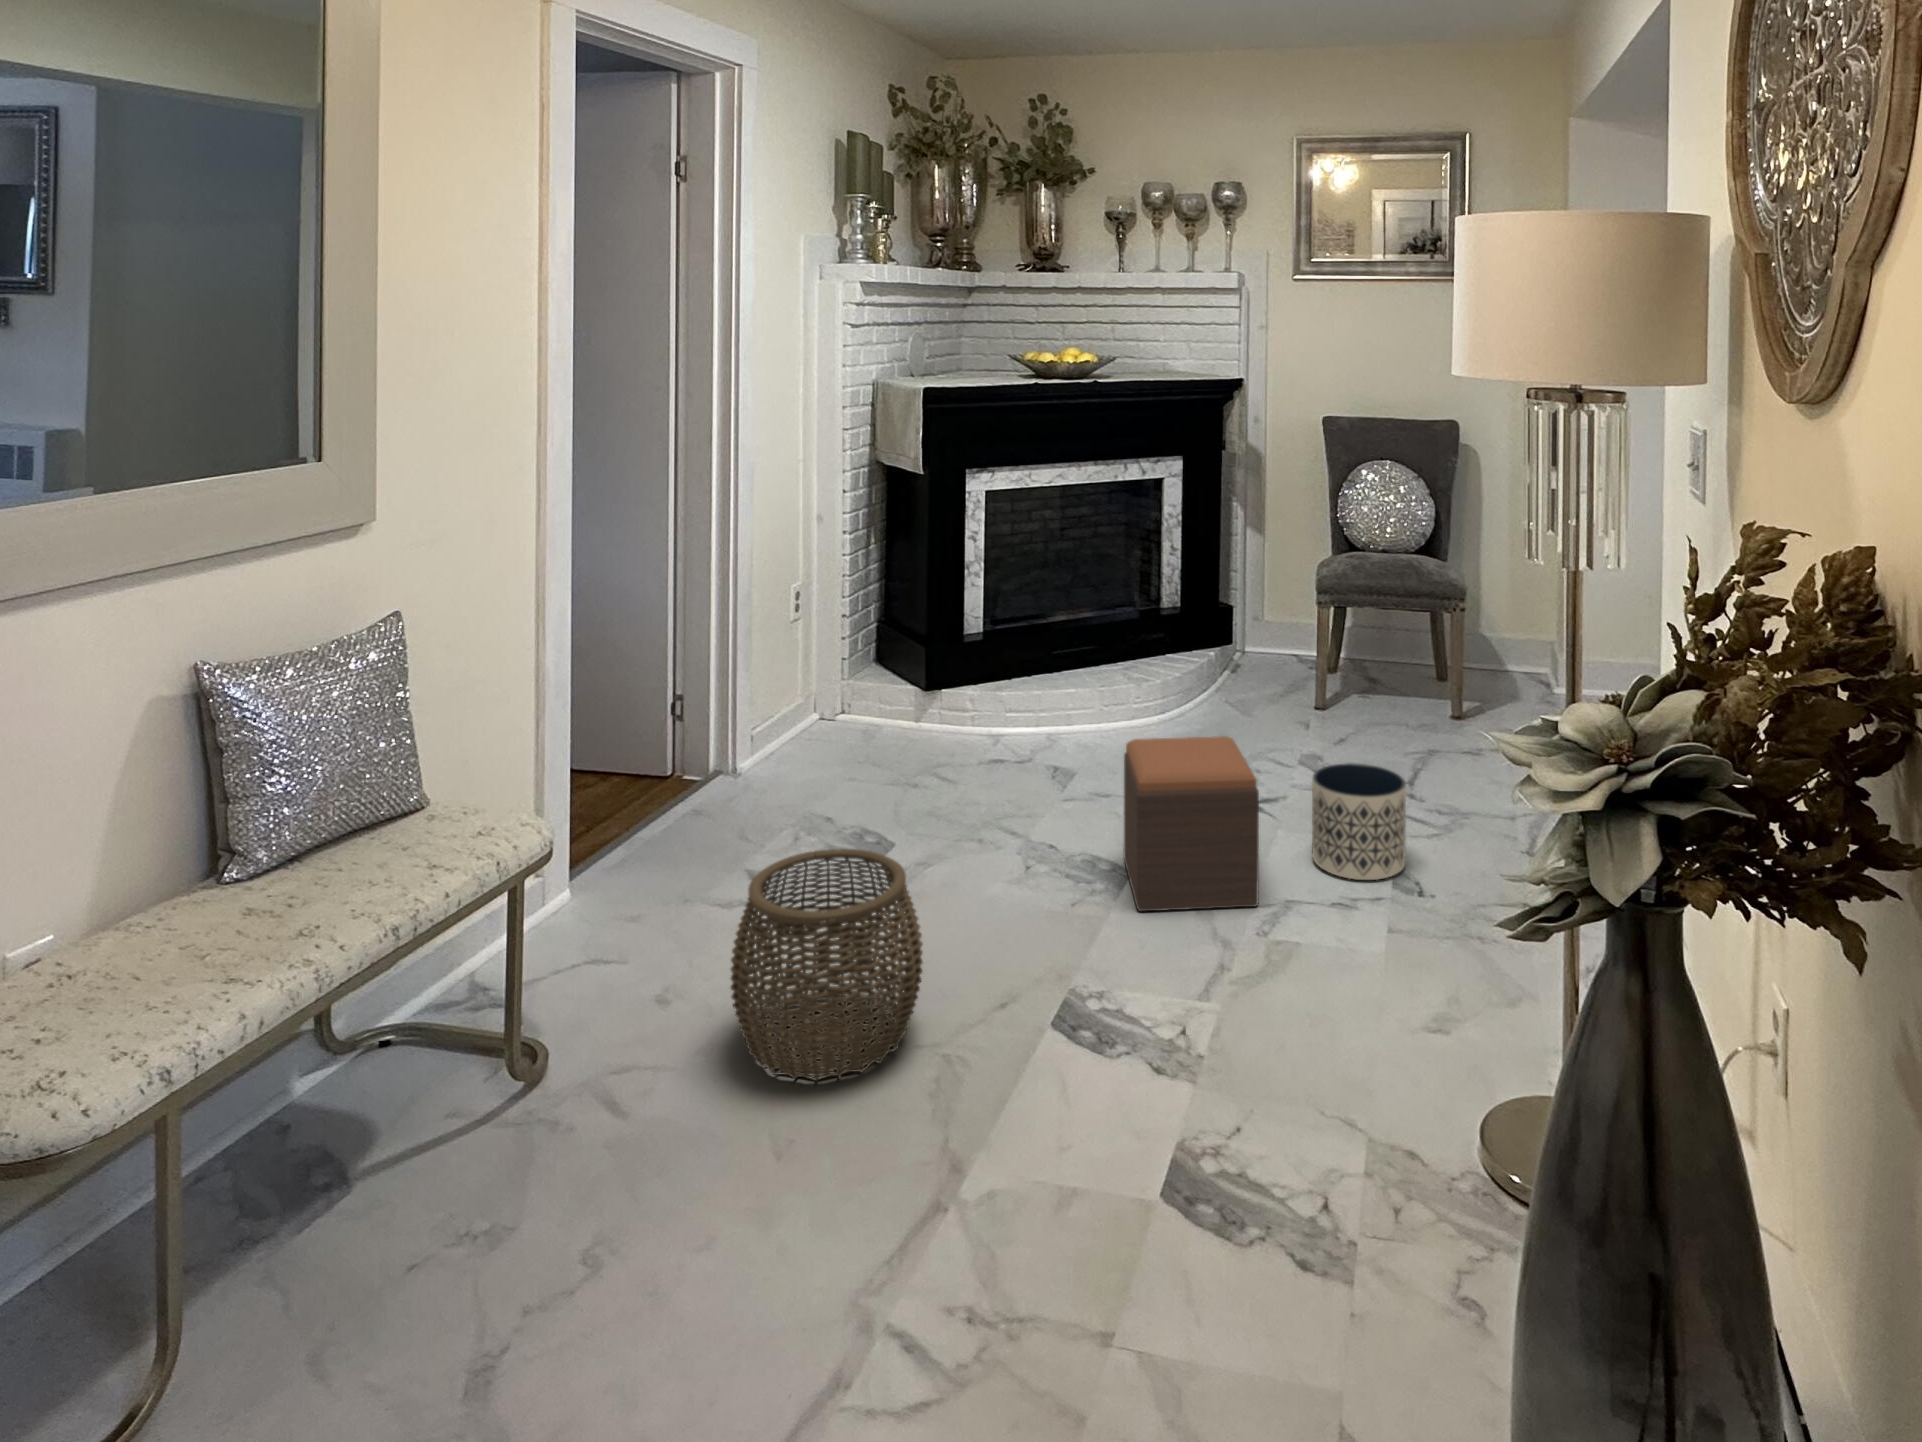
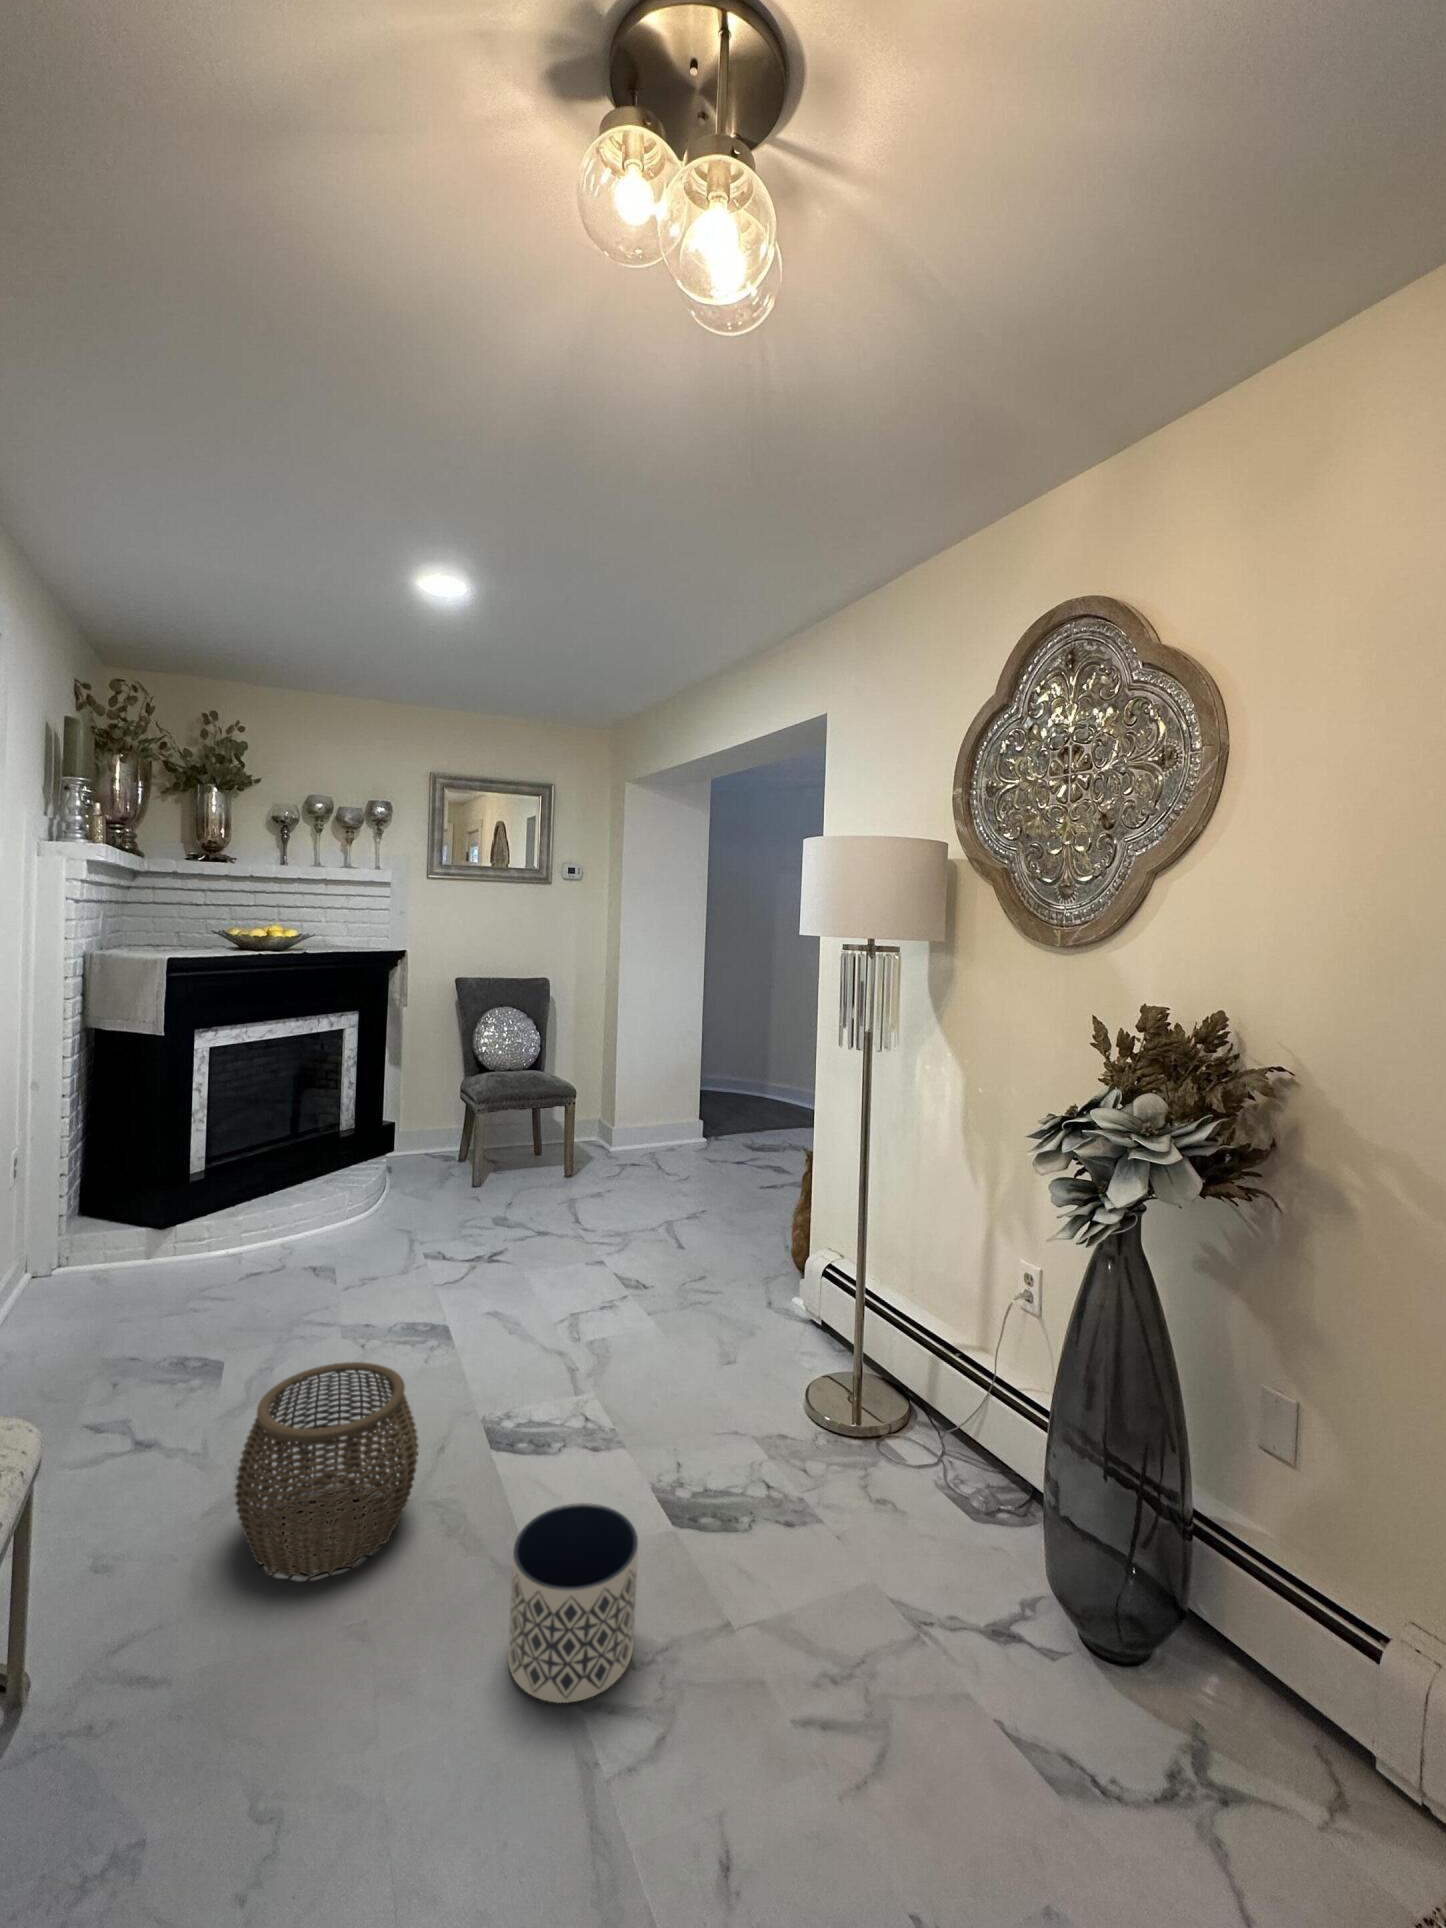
footstool: present [1124,736,1259,911] -> none [437,1214,562,1355]
planter: present [1312,763,1406,880] -> present [508,1503,638,1703]

